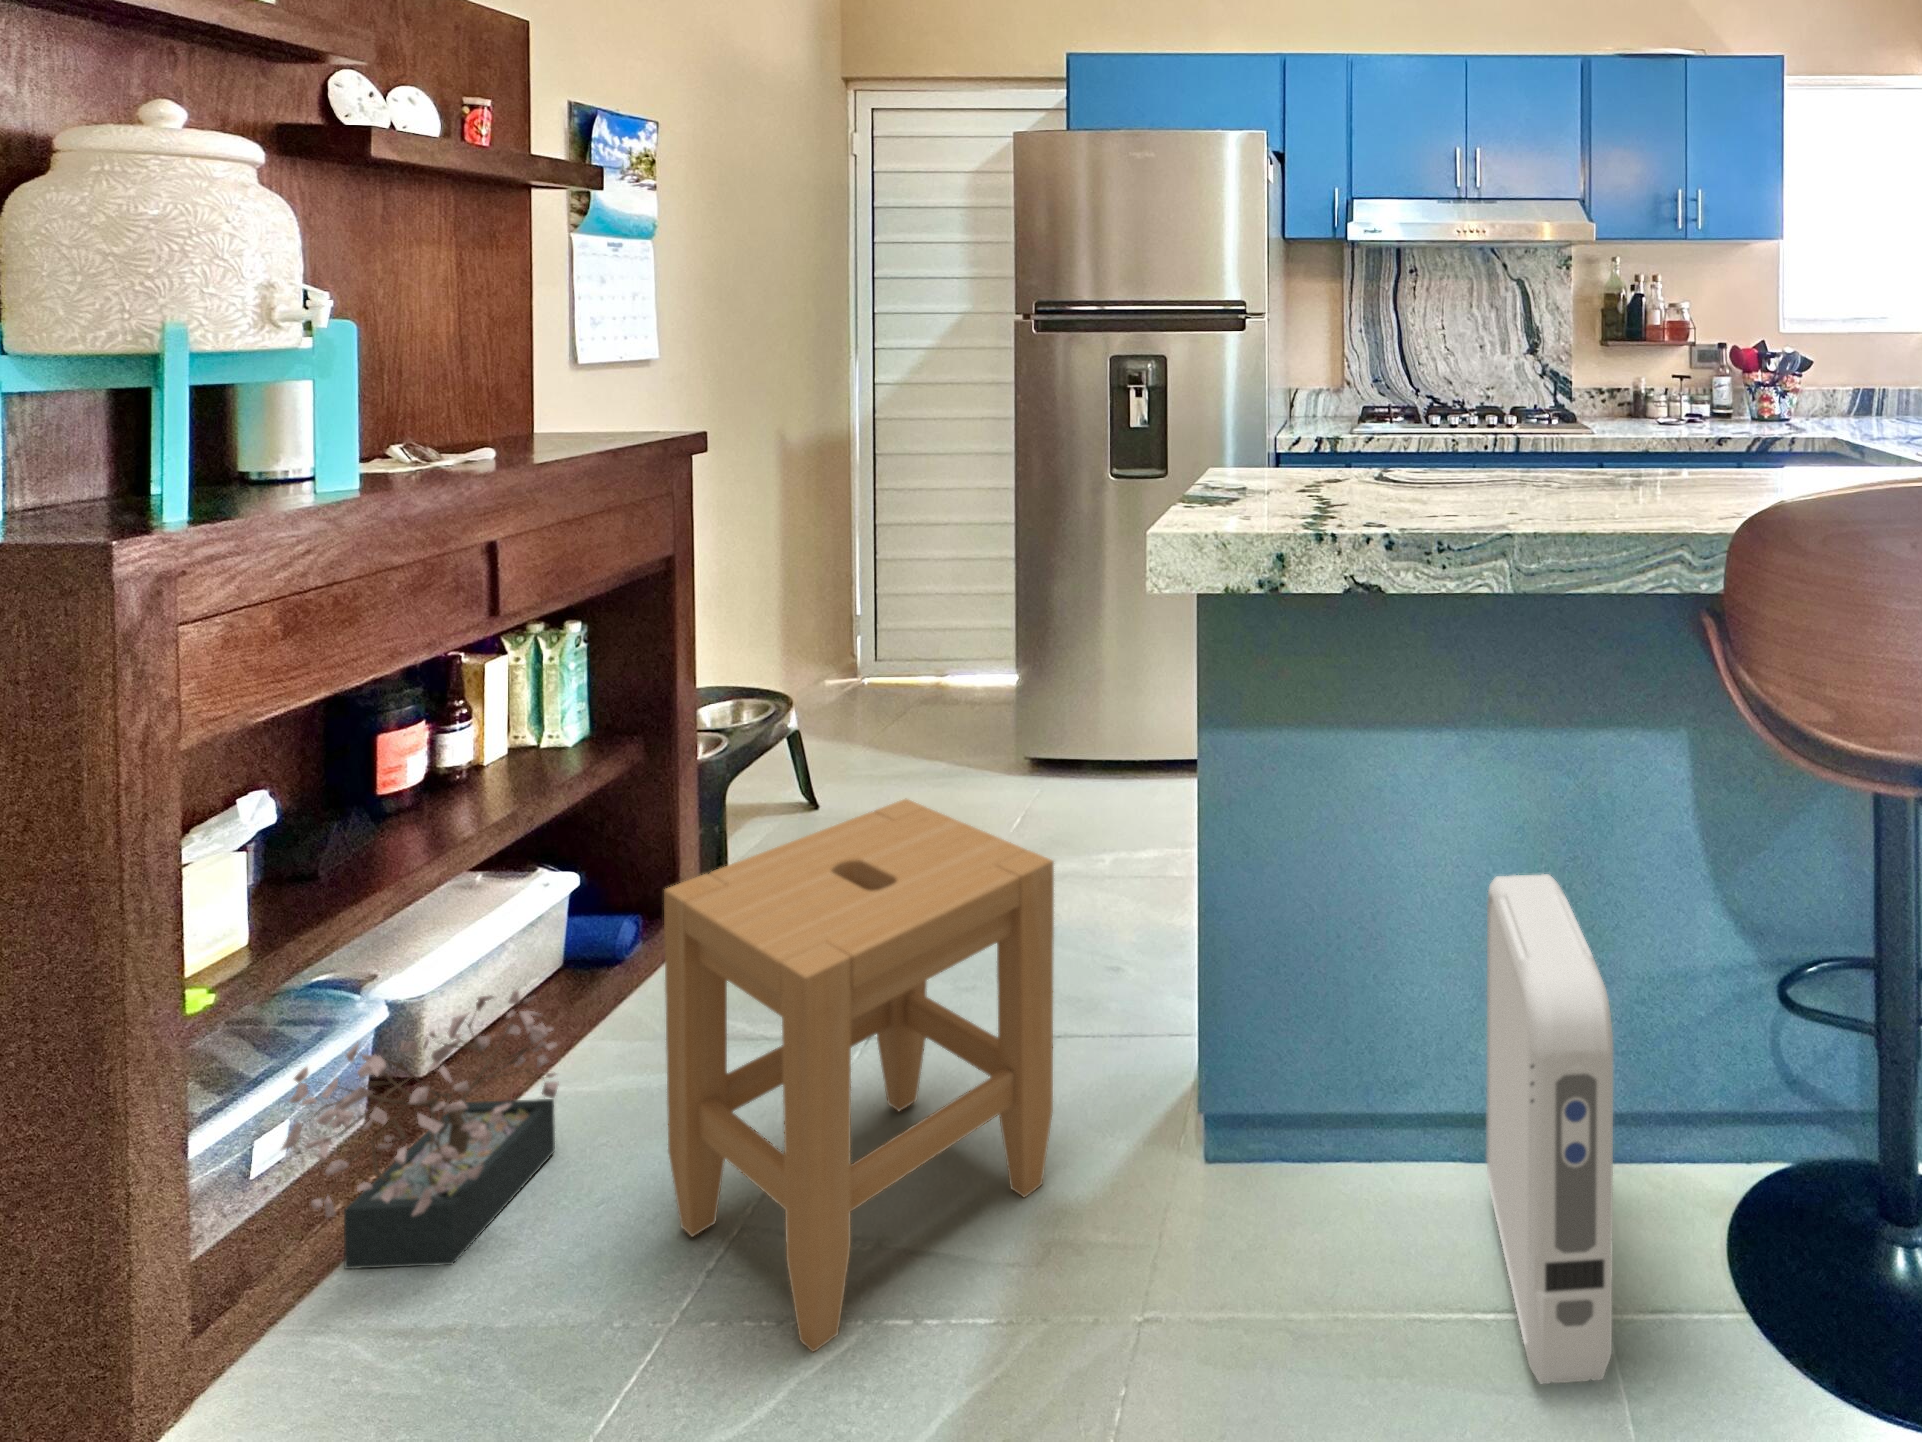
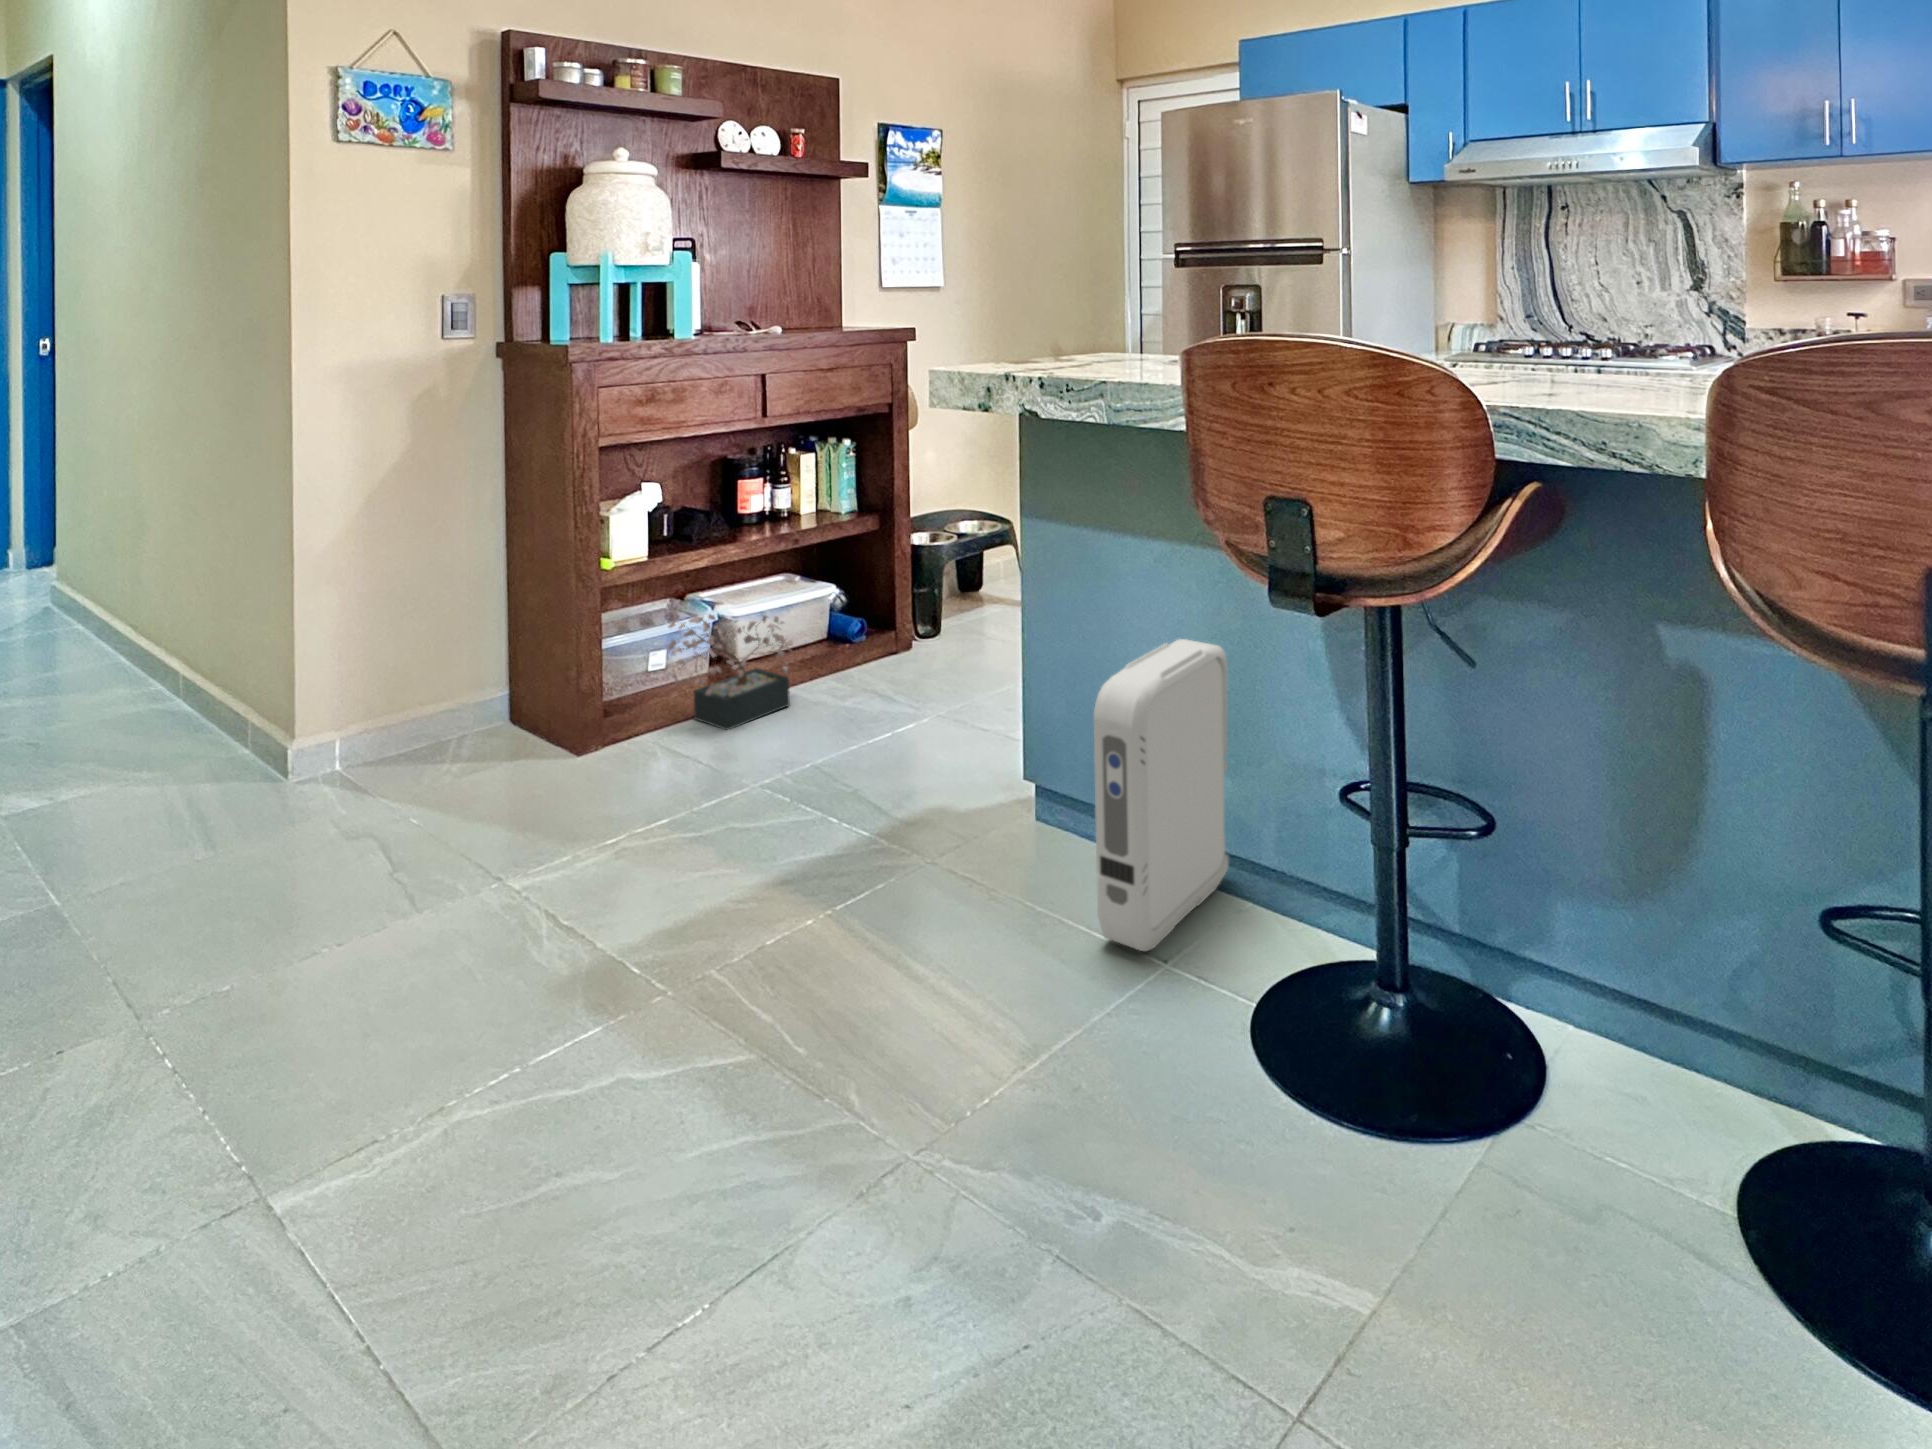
stool: present [664,799,1054,1352] -> none [798,549,971,804]

